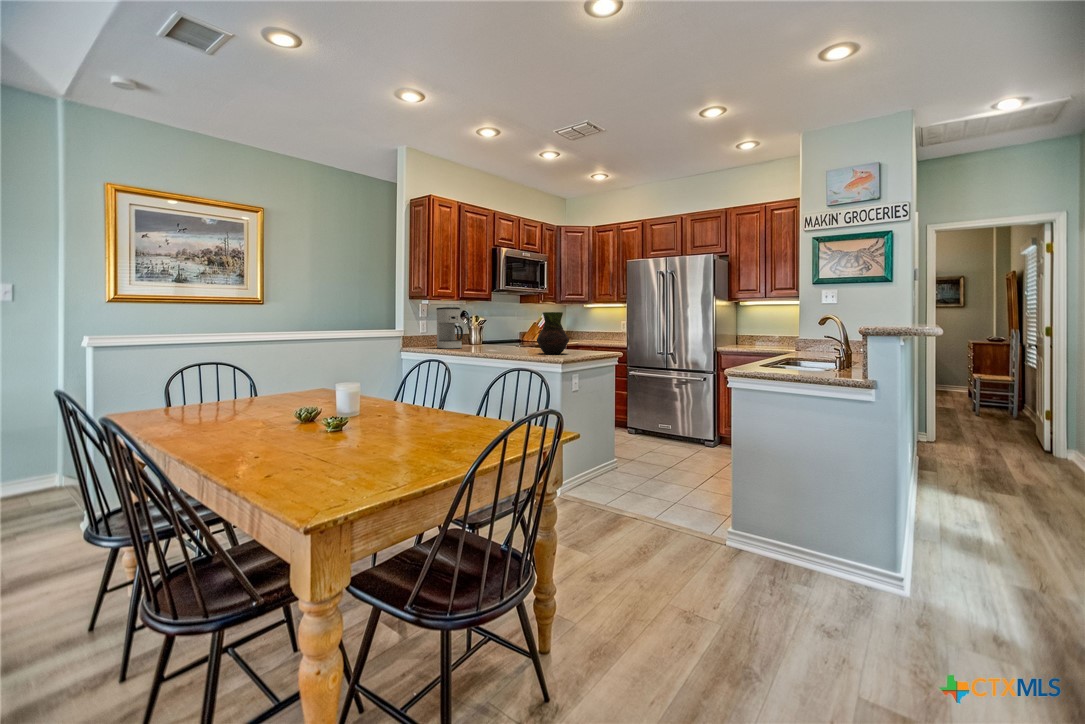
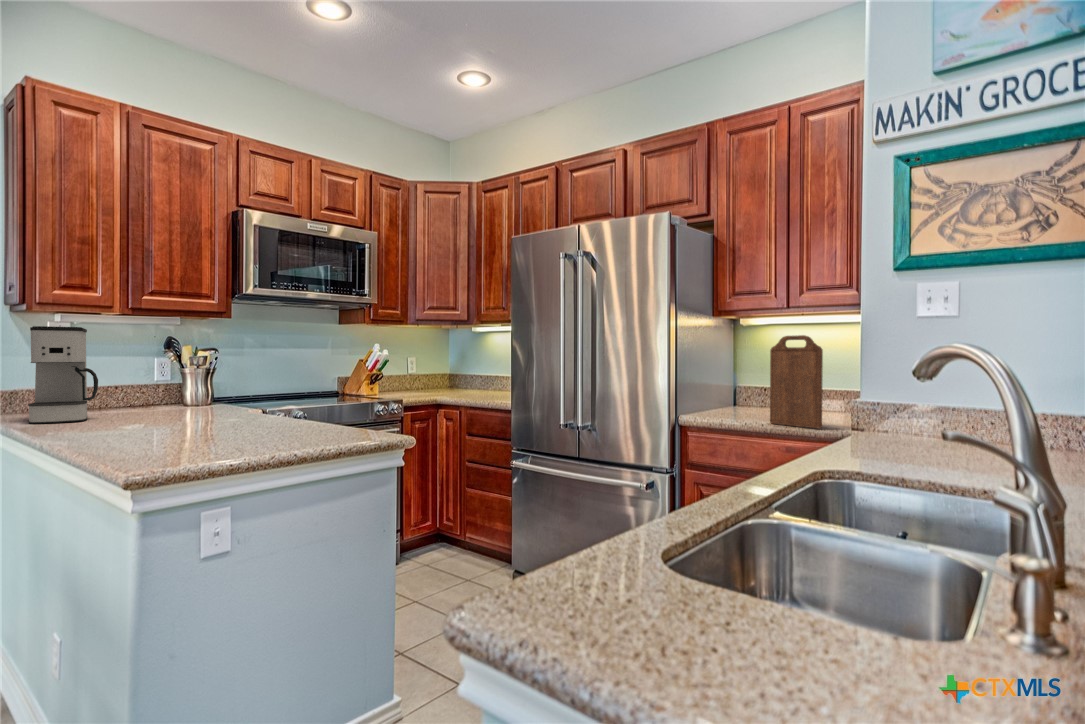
cutting board: none [757,310,782,351] -> present [770,335,823,429]
vase: present [537,312,569,354] -> none [124,339,230,457]

